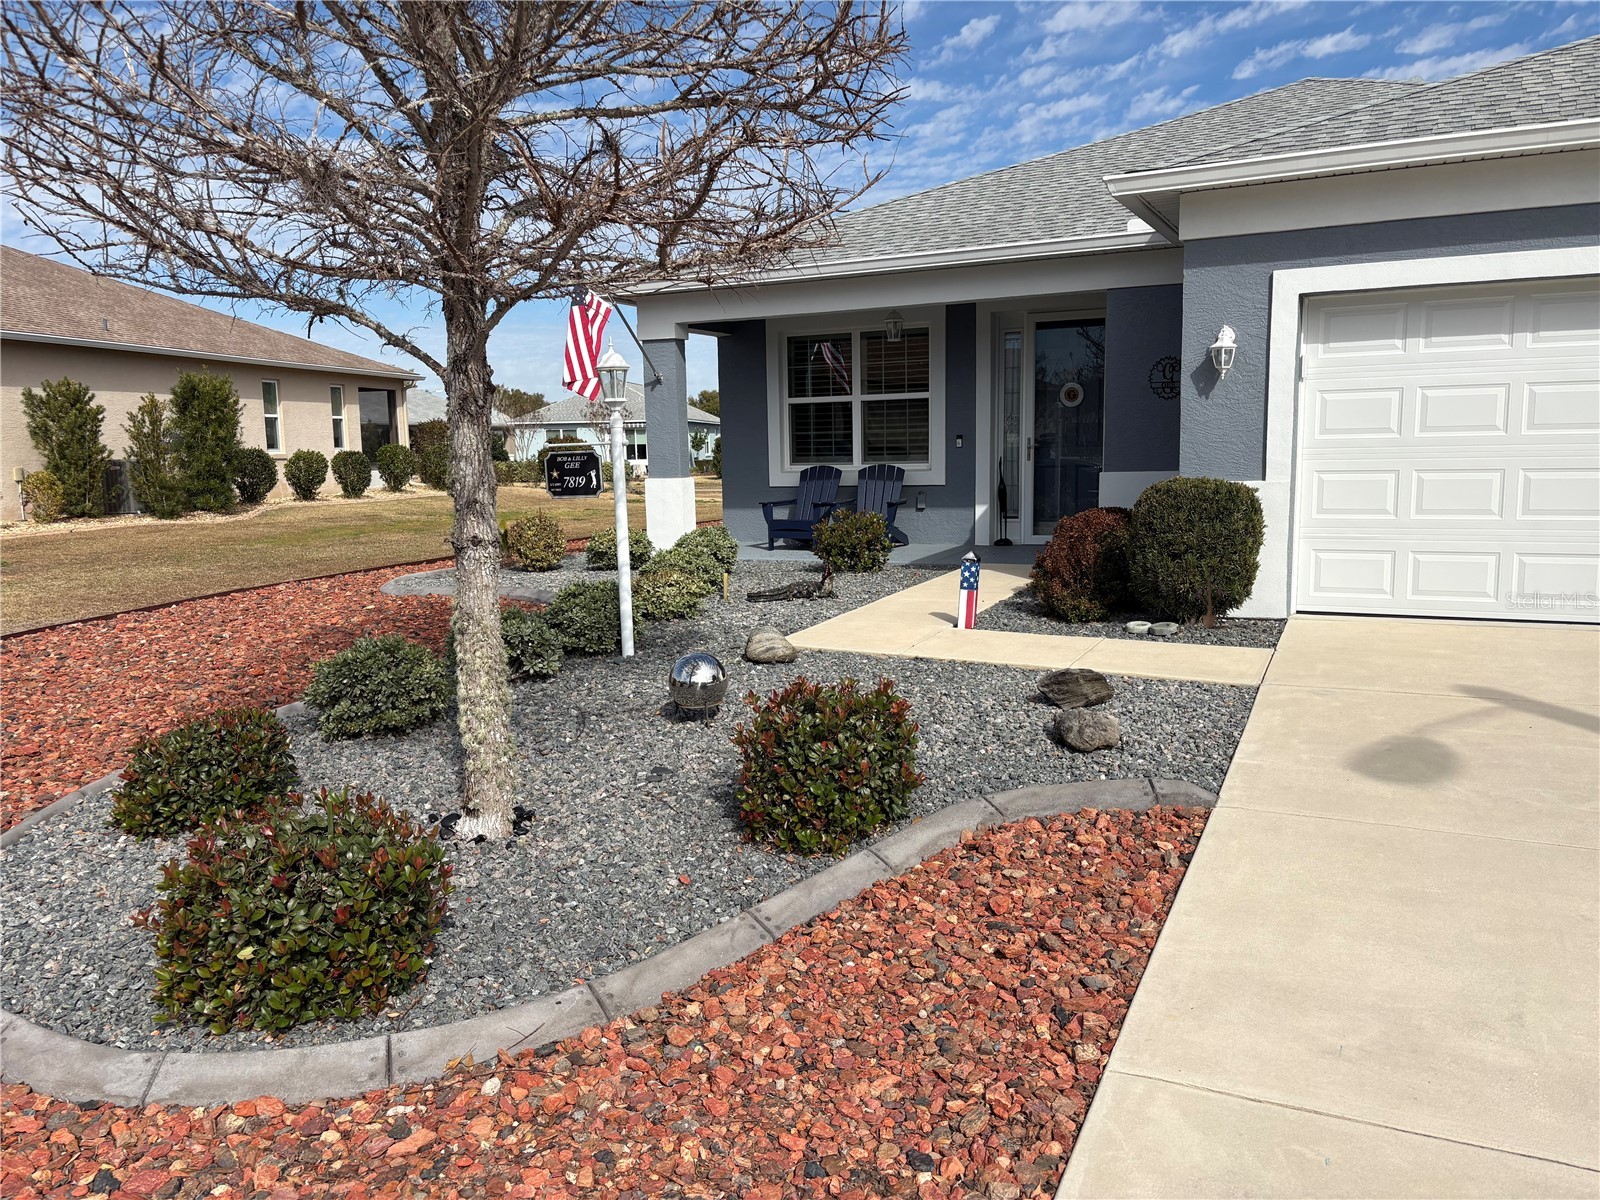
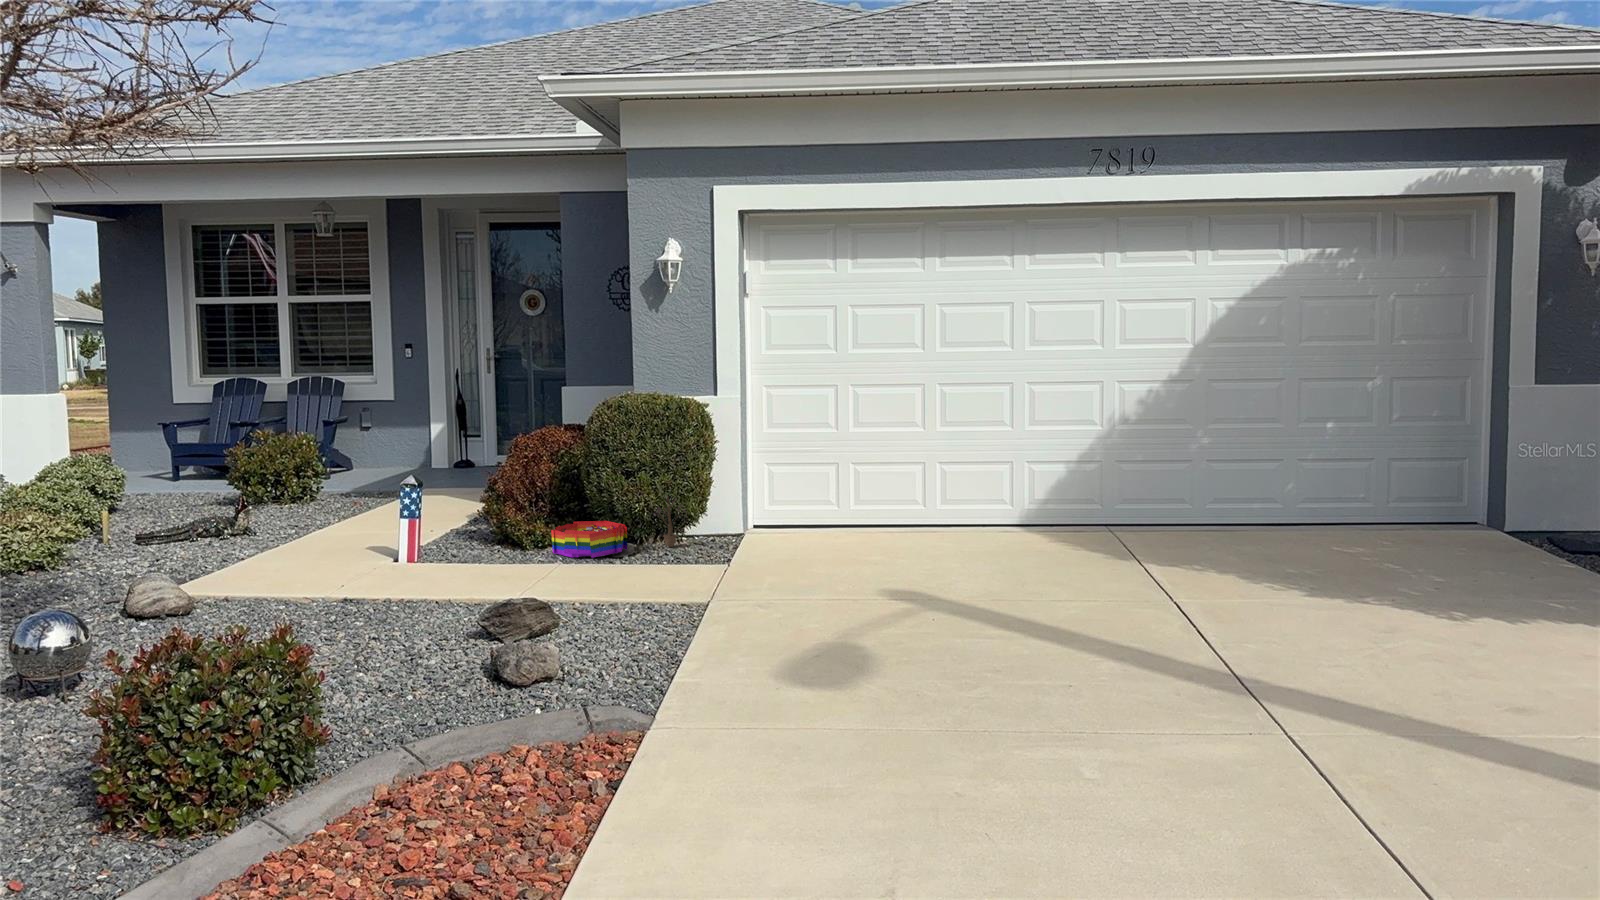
storage bin: none [1094,599,1167,634] -> present [551,521,627,558]

